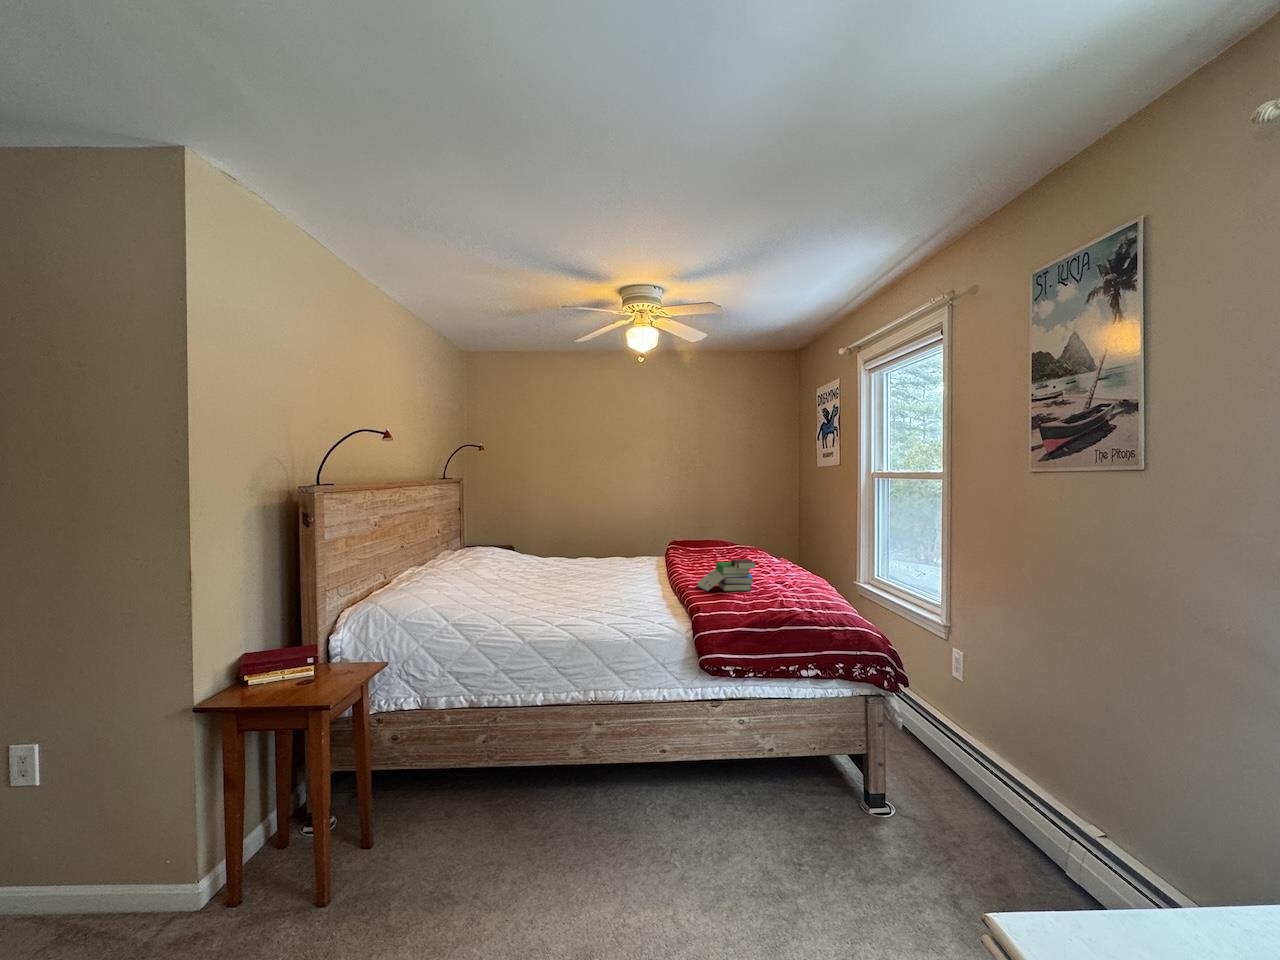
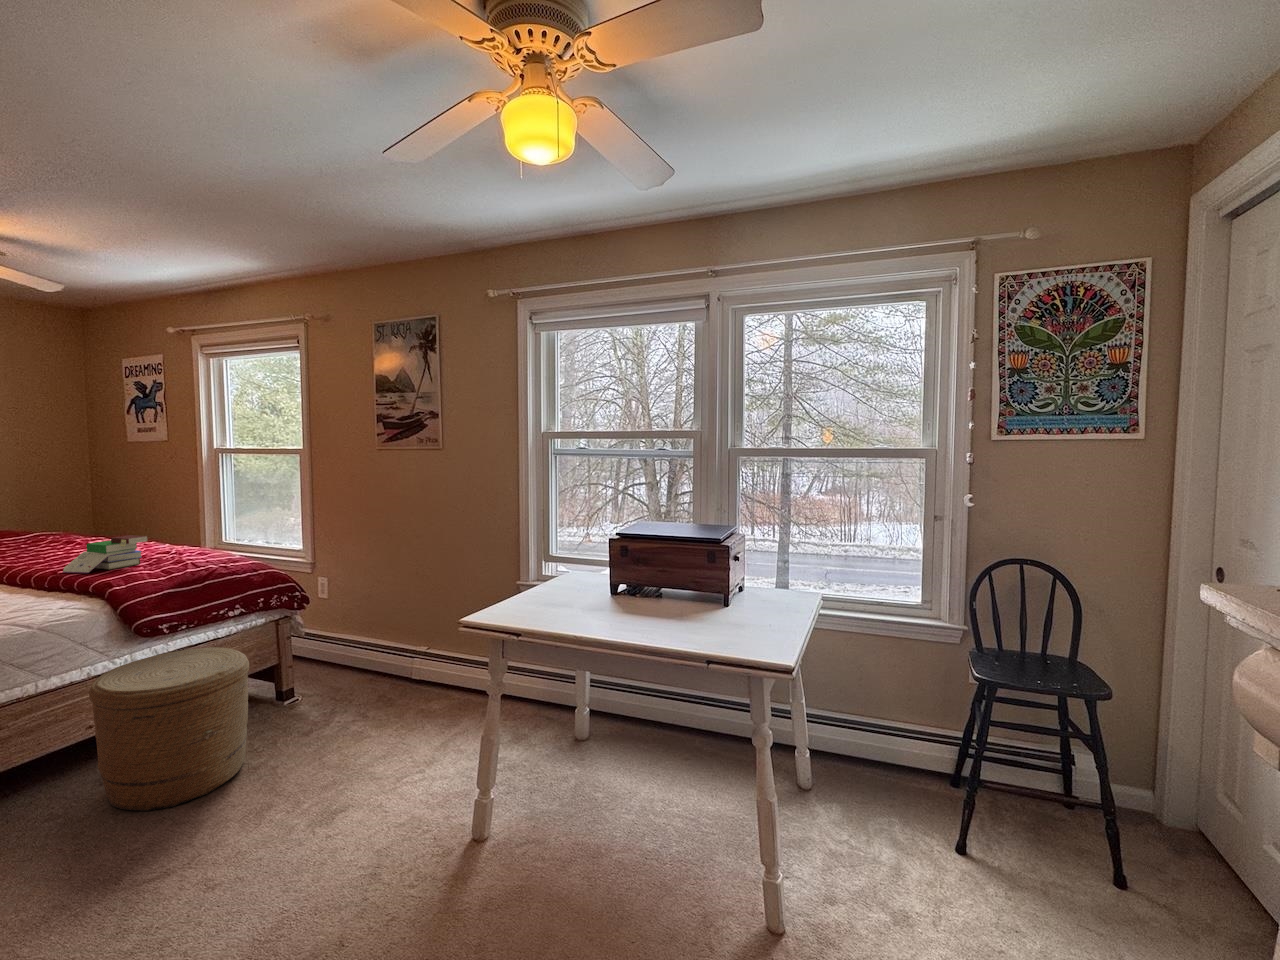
woven basket: none [641,698,786,901] -> present [89,647,249,811]

